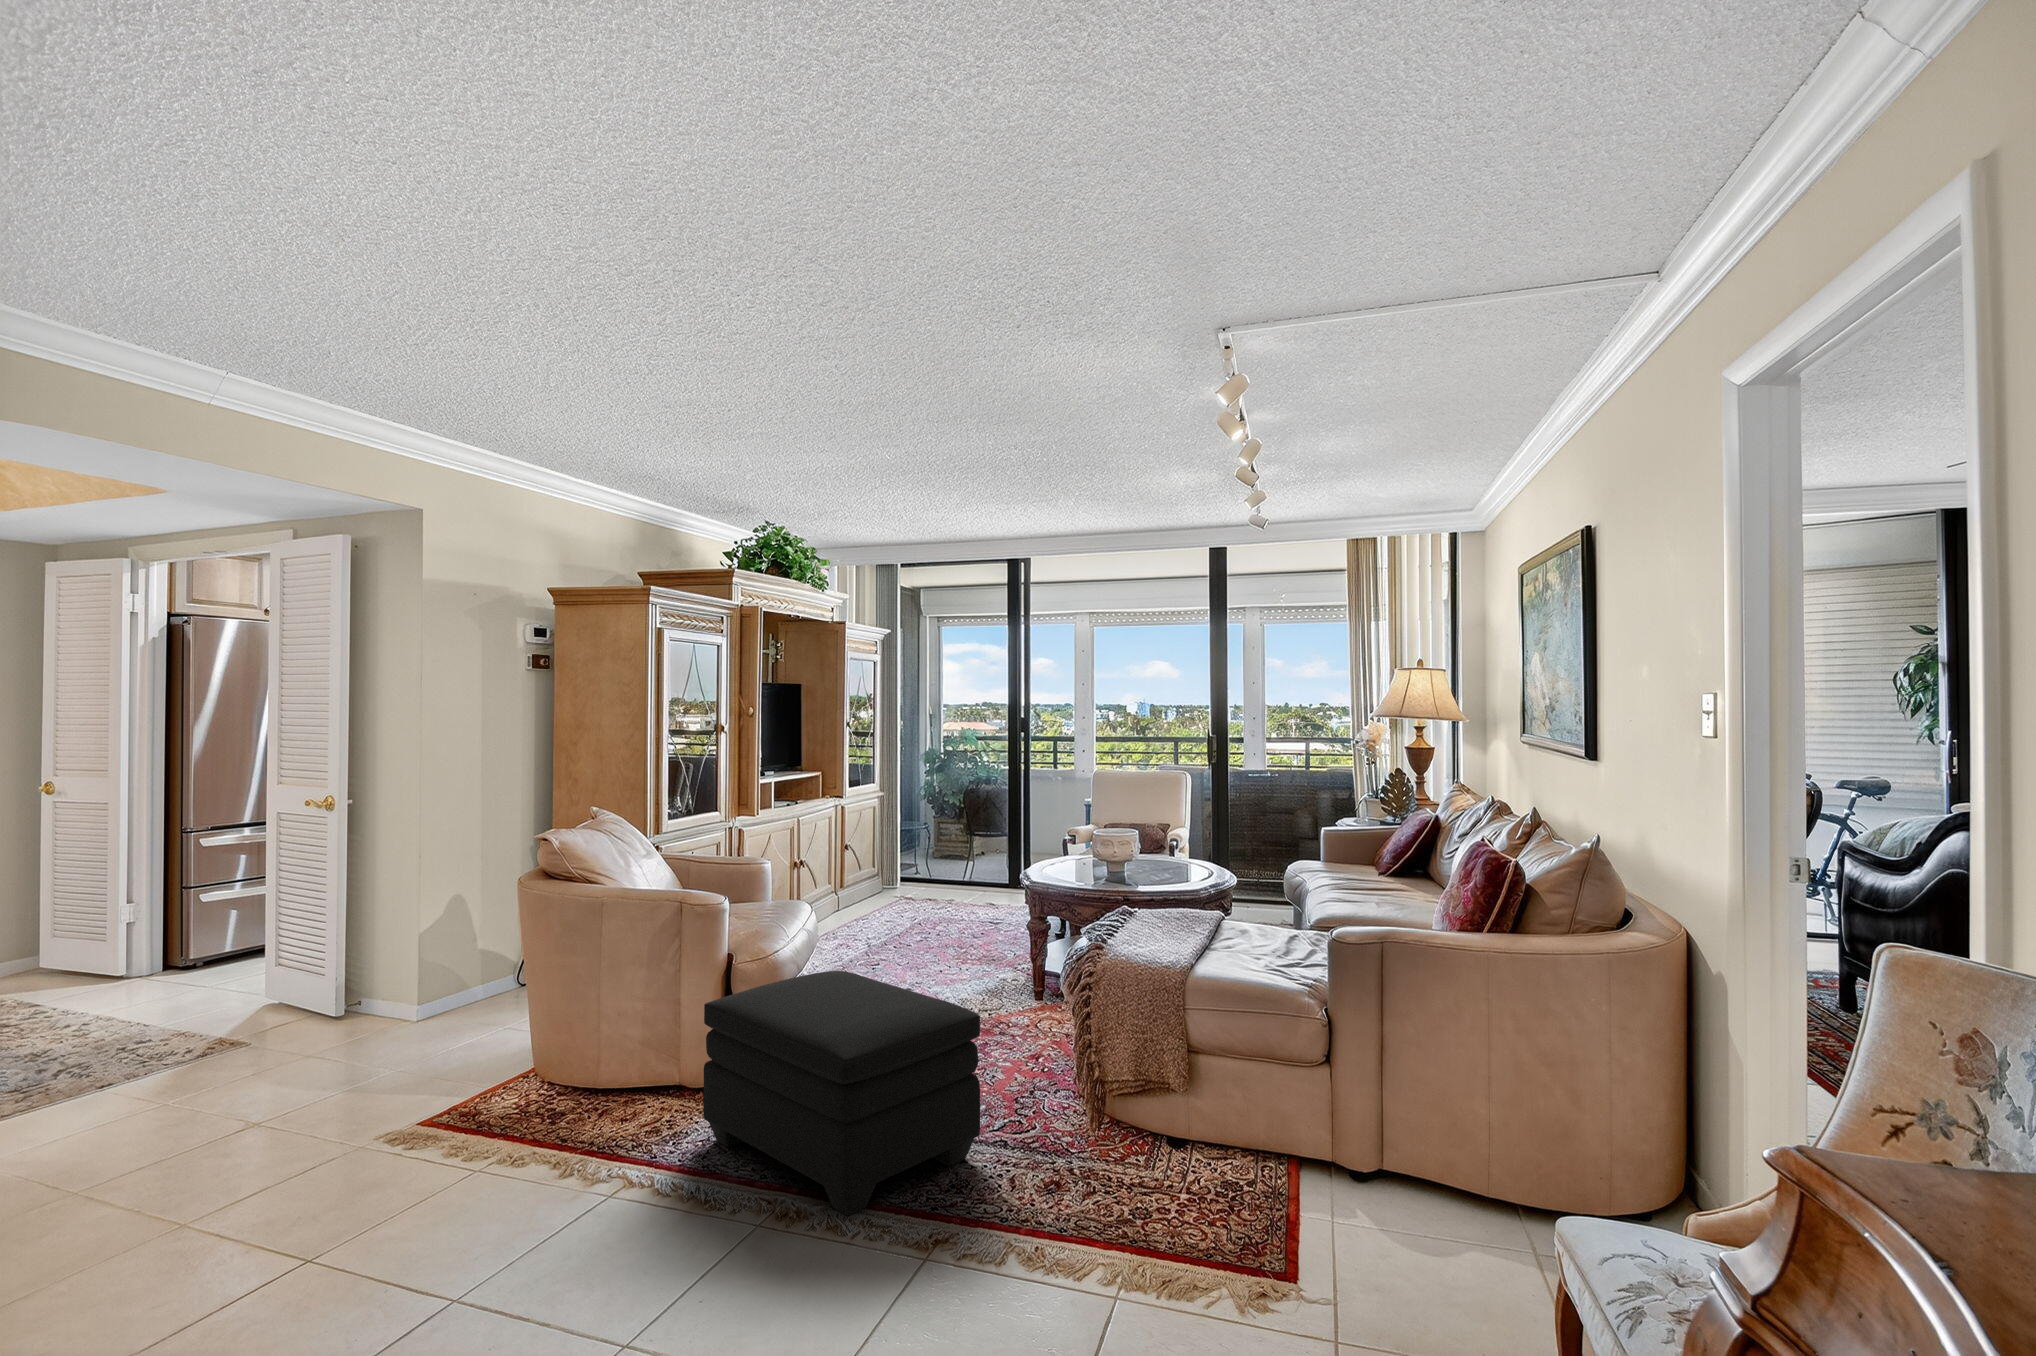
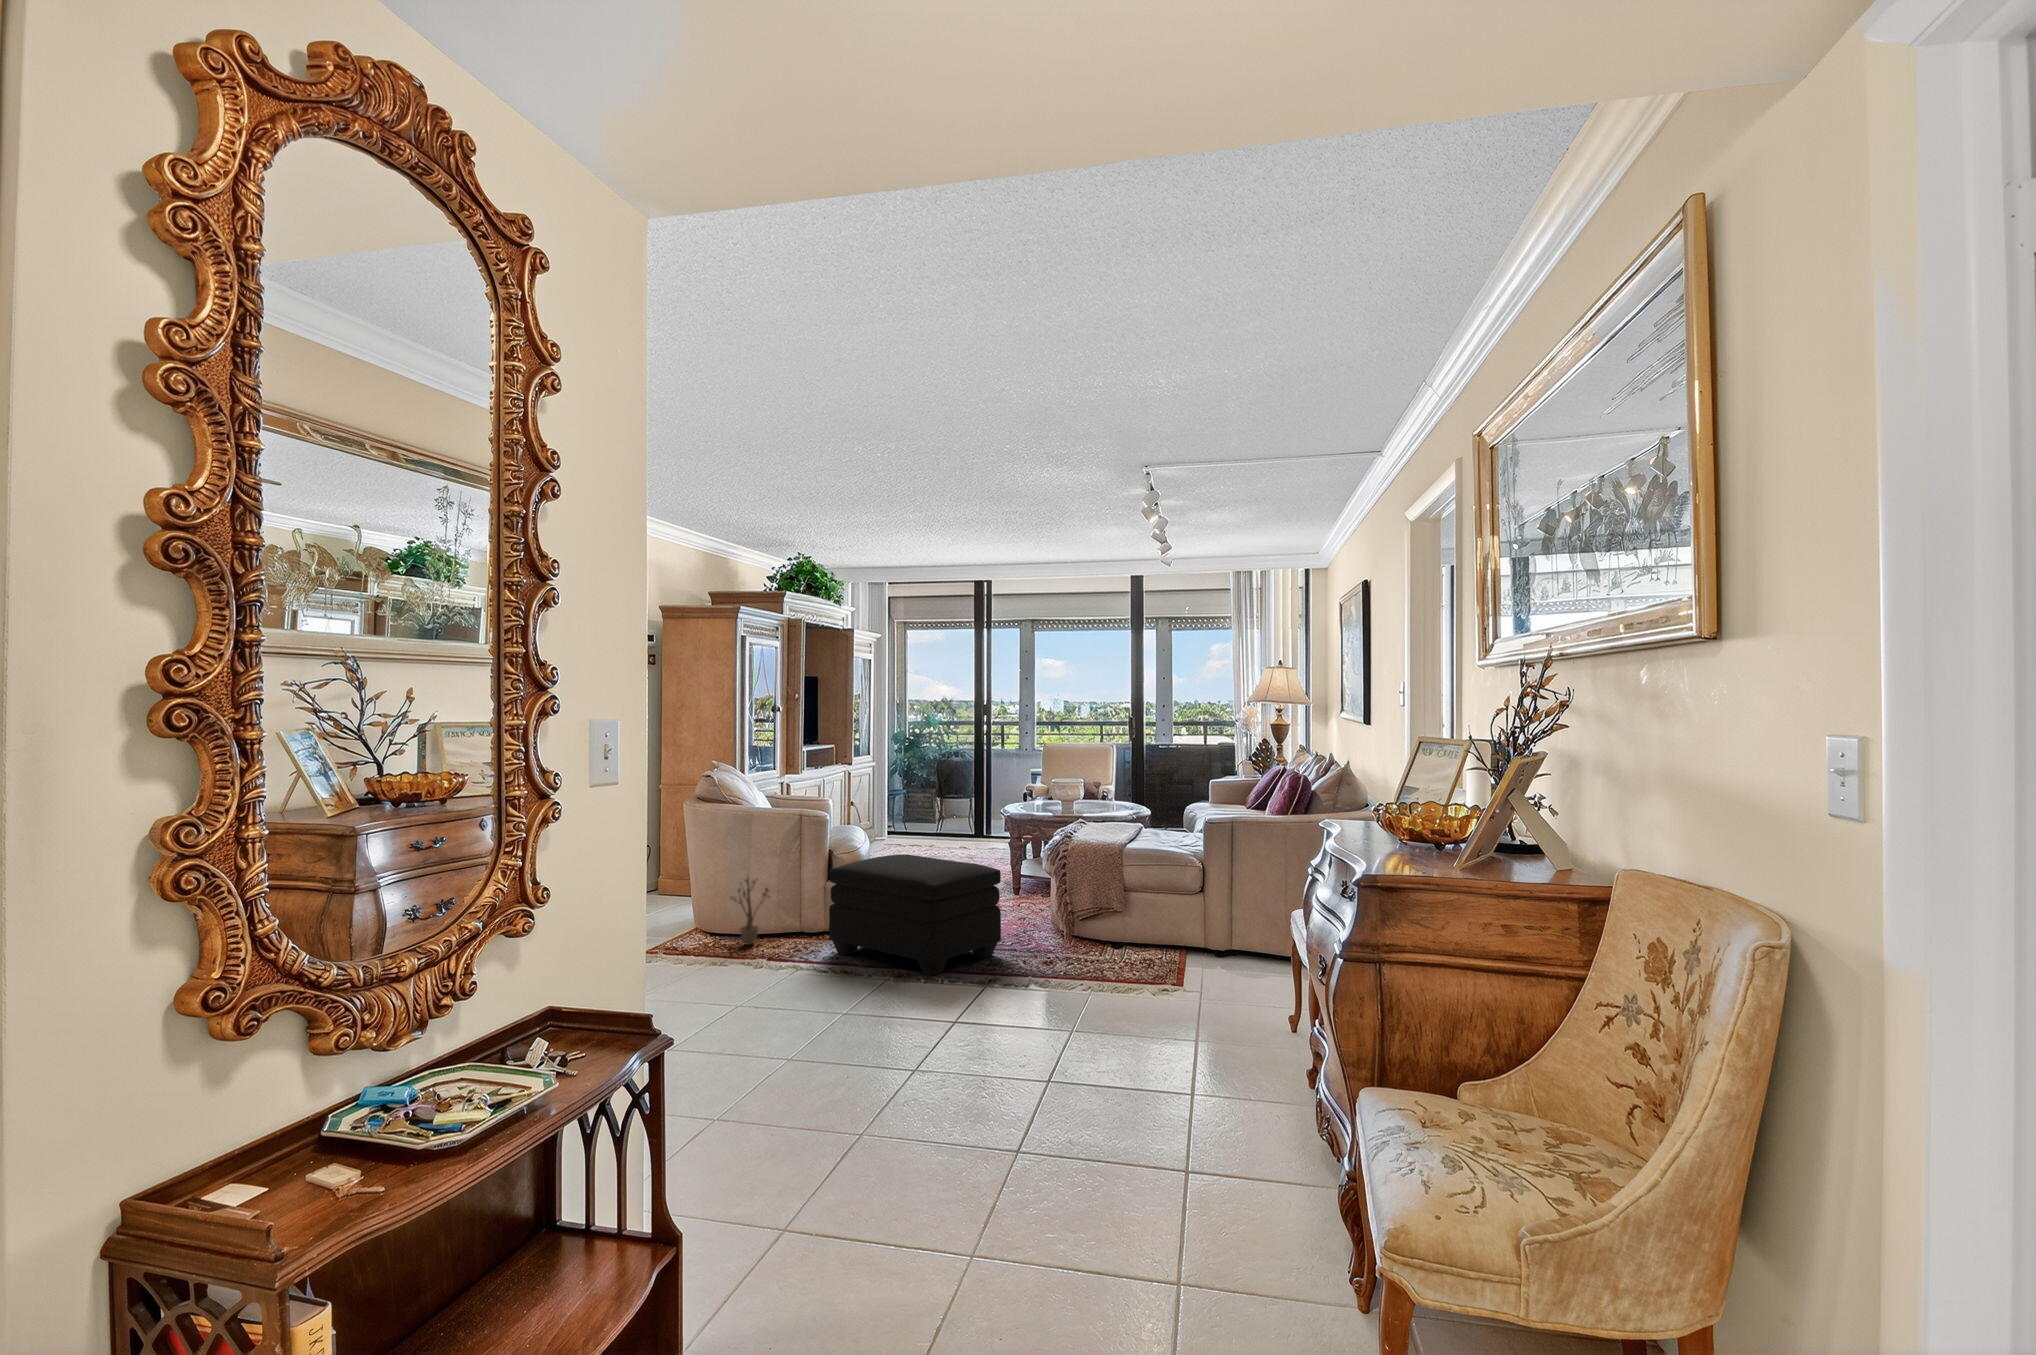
decorative plant: none [554,1001,626,1114] -> present [724,878,770,945]

